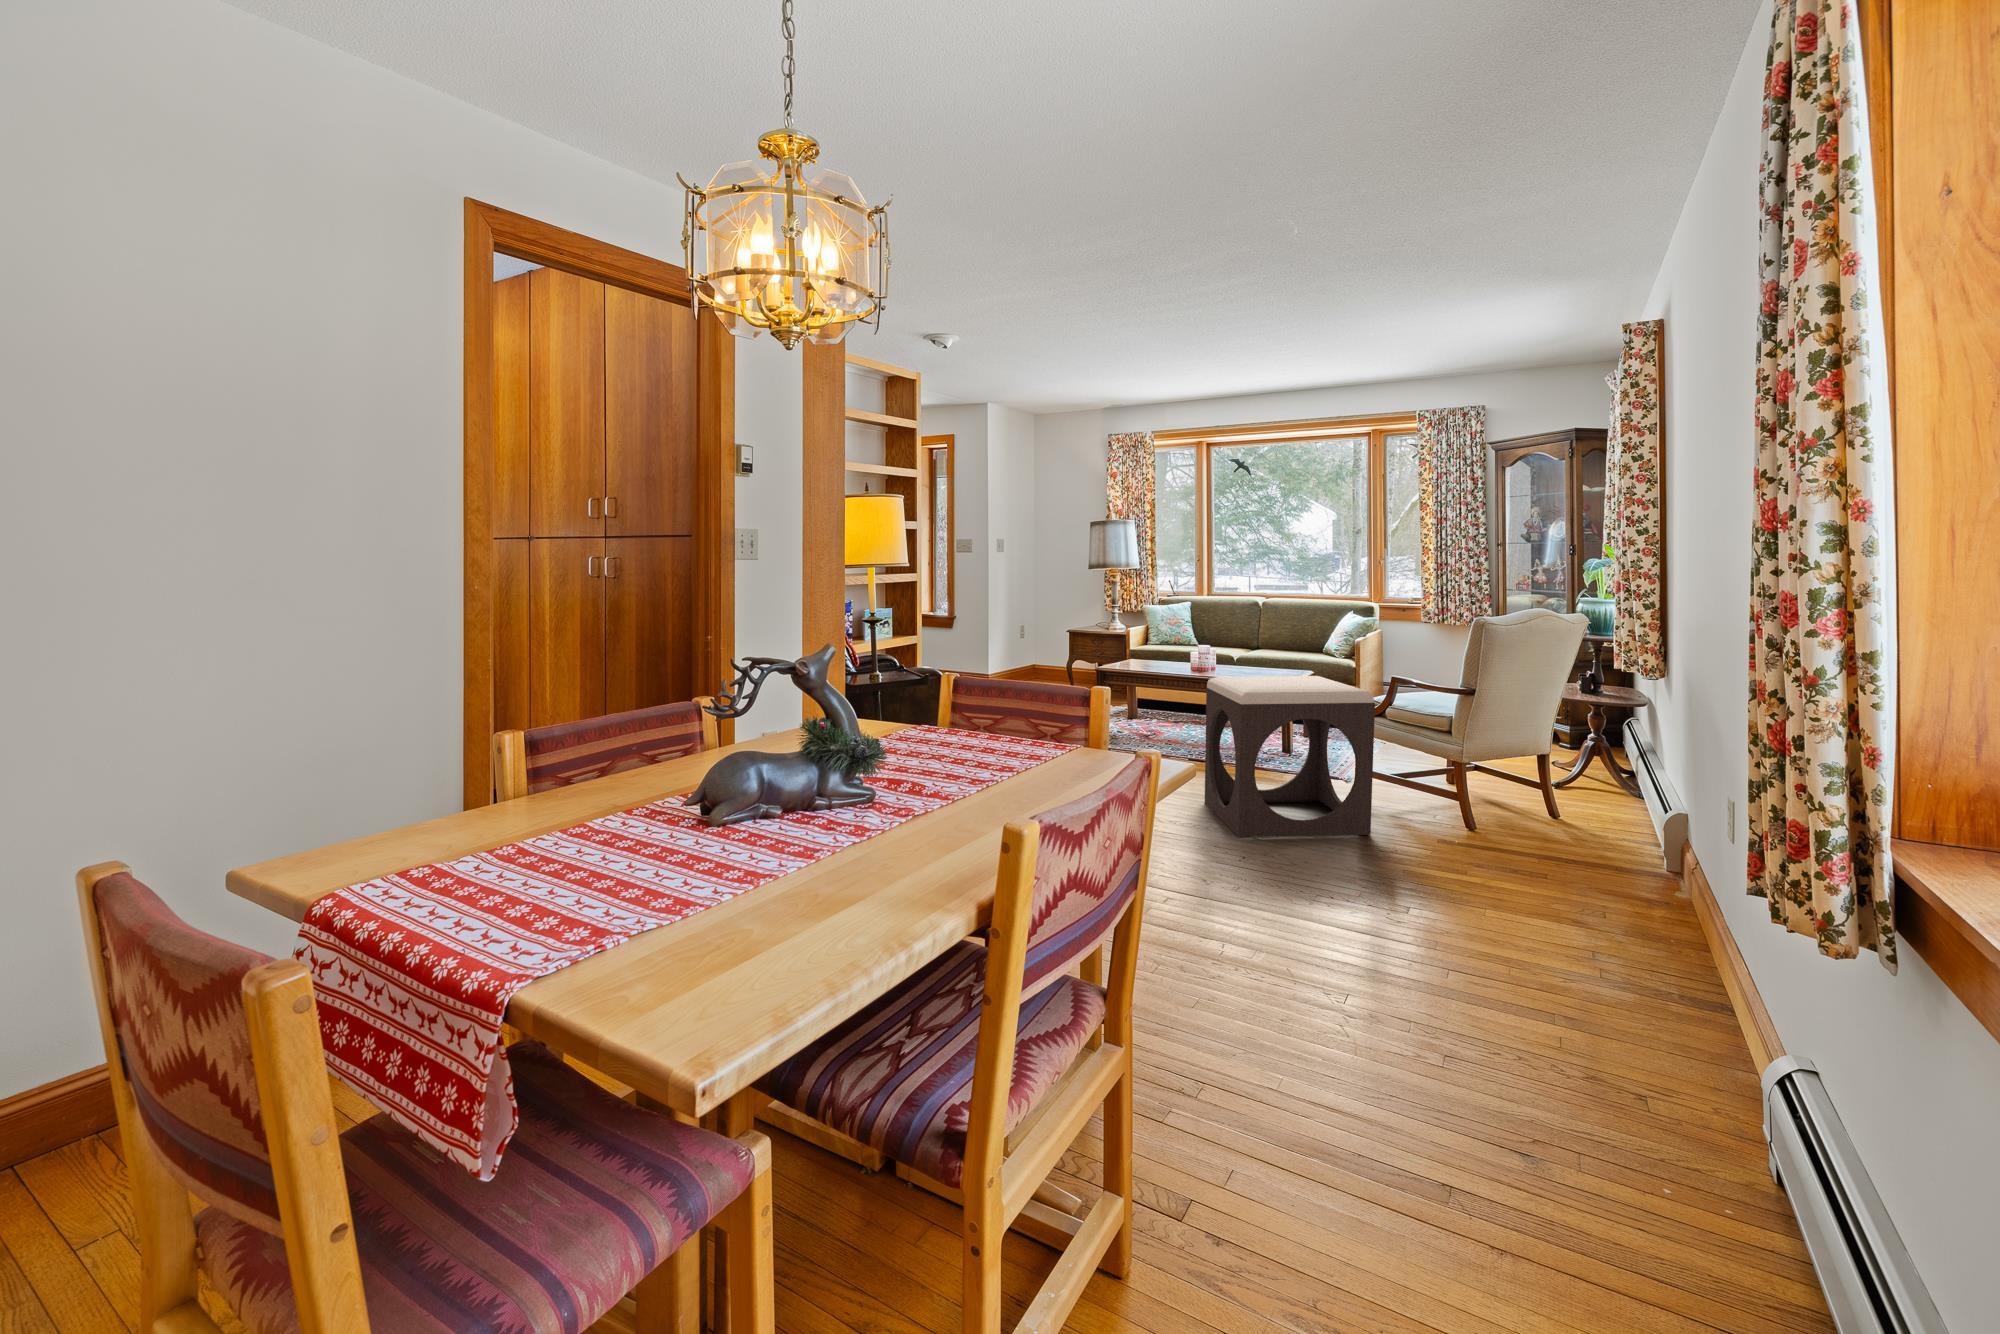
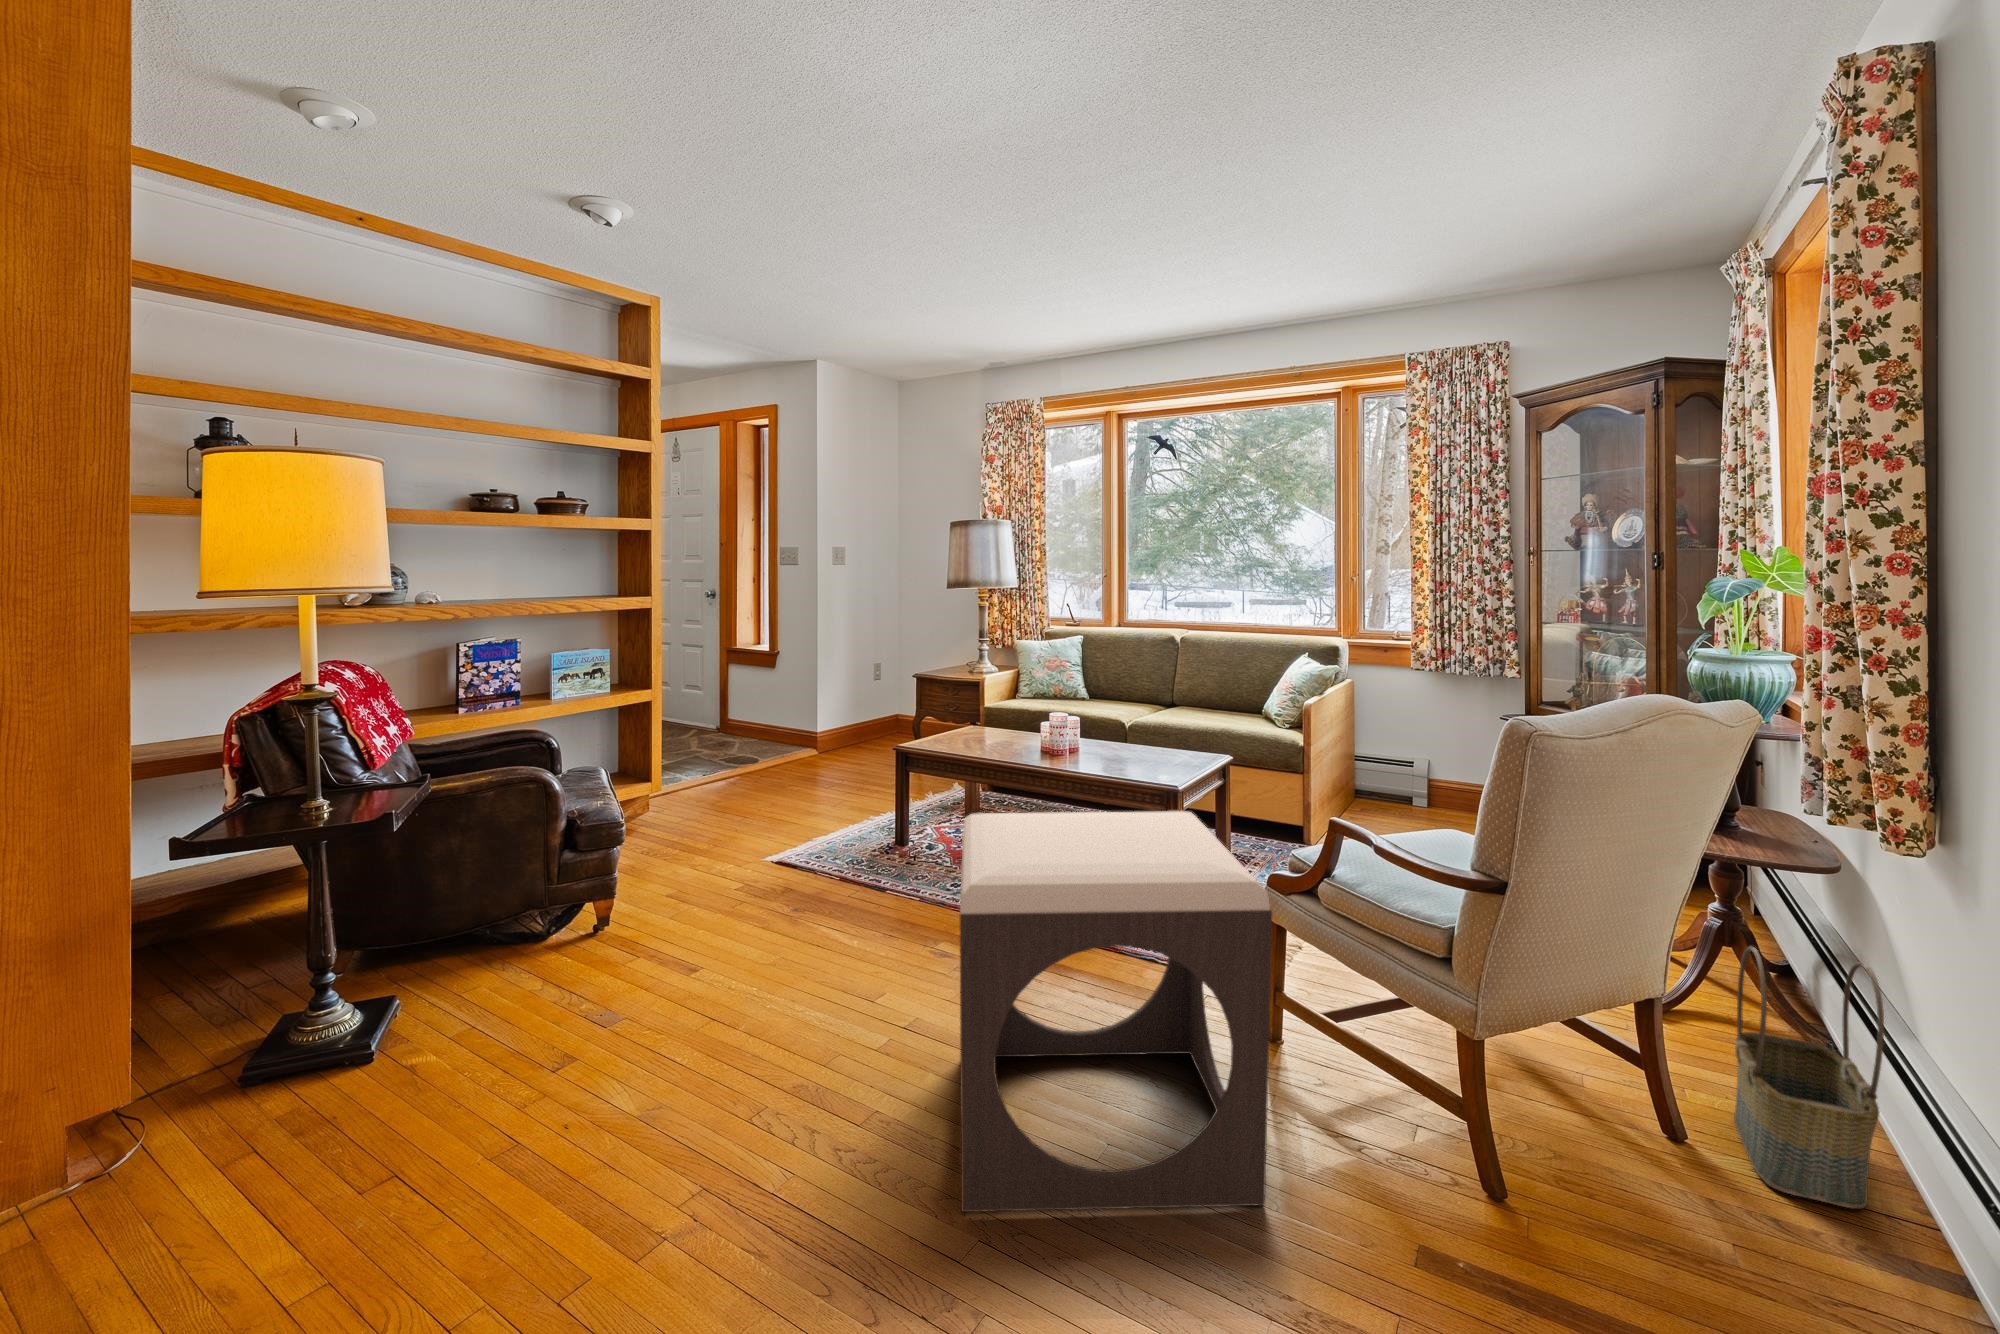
basket: none [1584,728,1641,833] -> present [1734,947,1884,1209]

